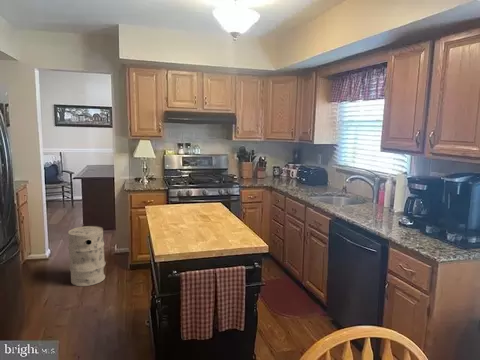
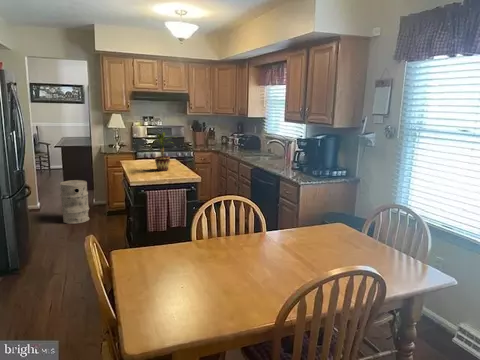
potted plant: none [185,171,230,232] -> present [154,132,171,171]

